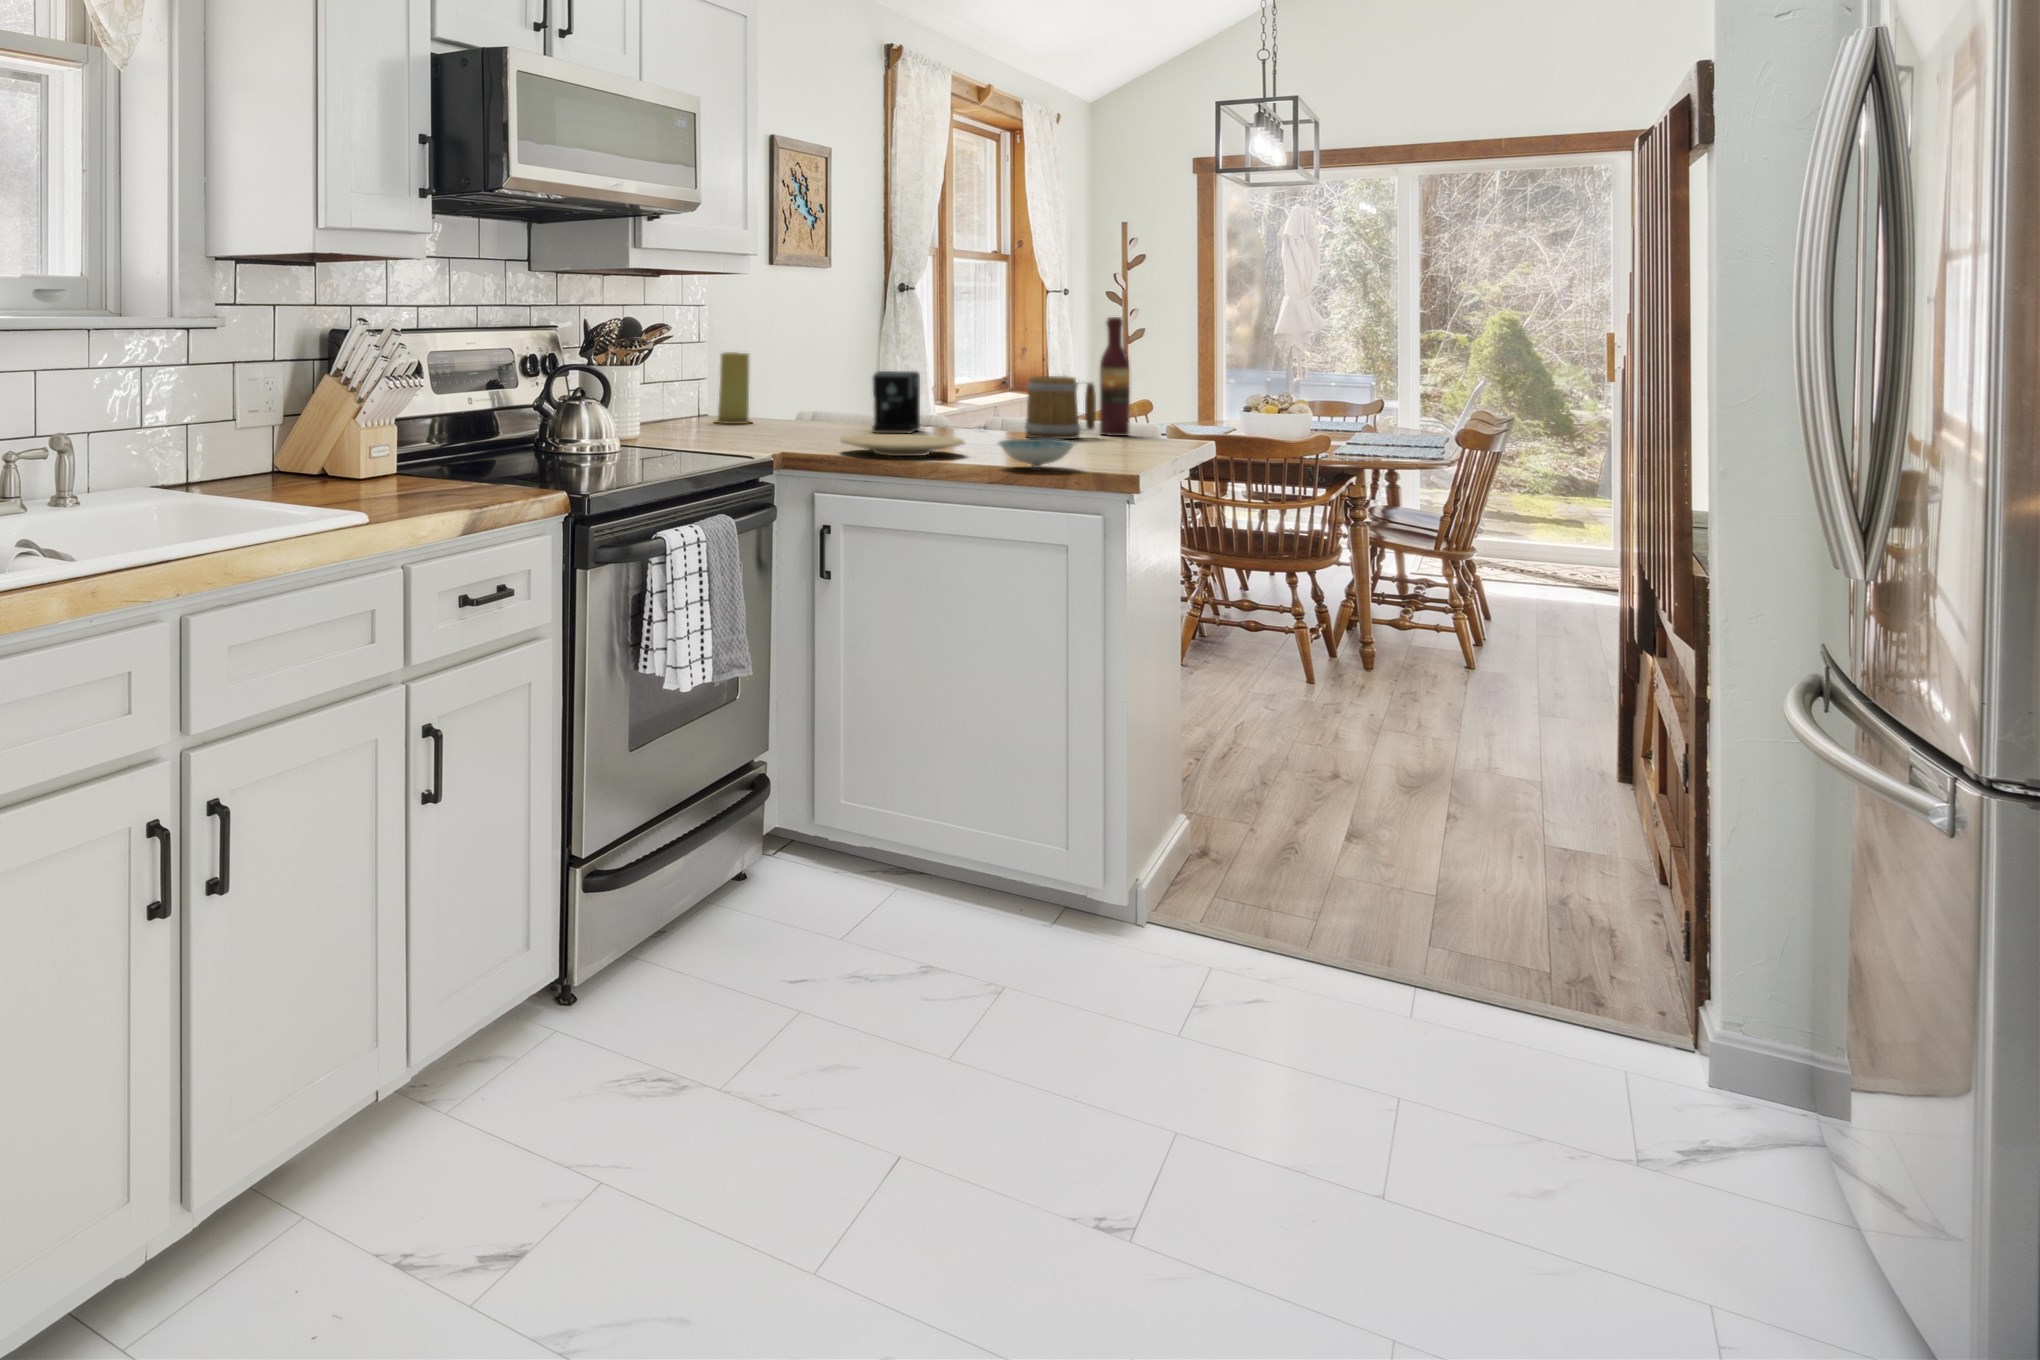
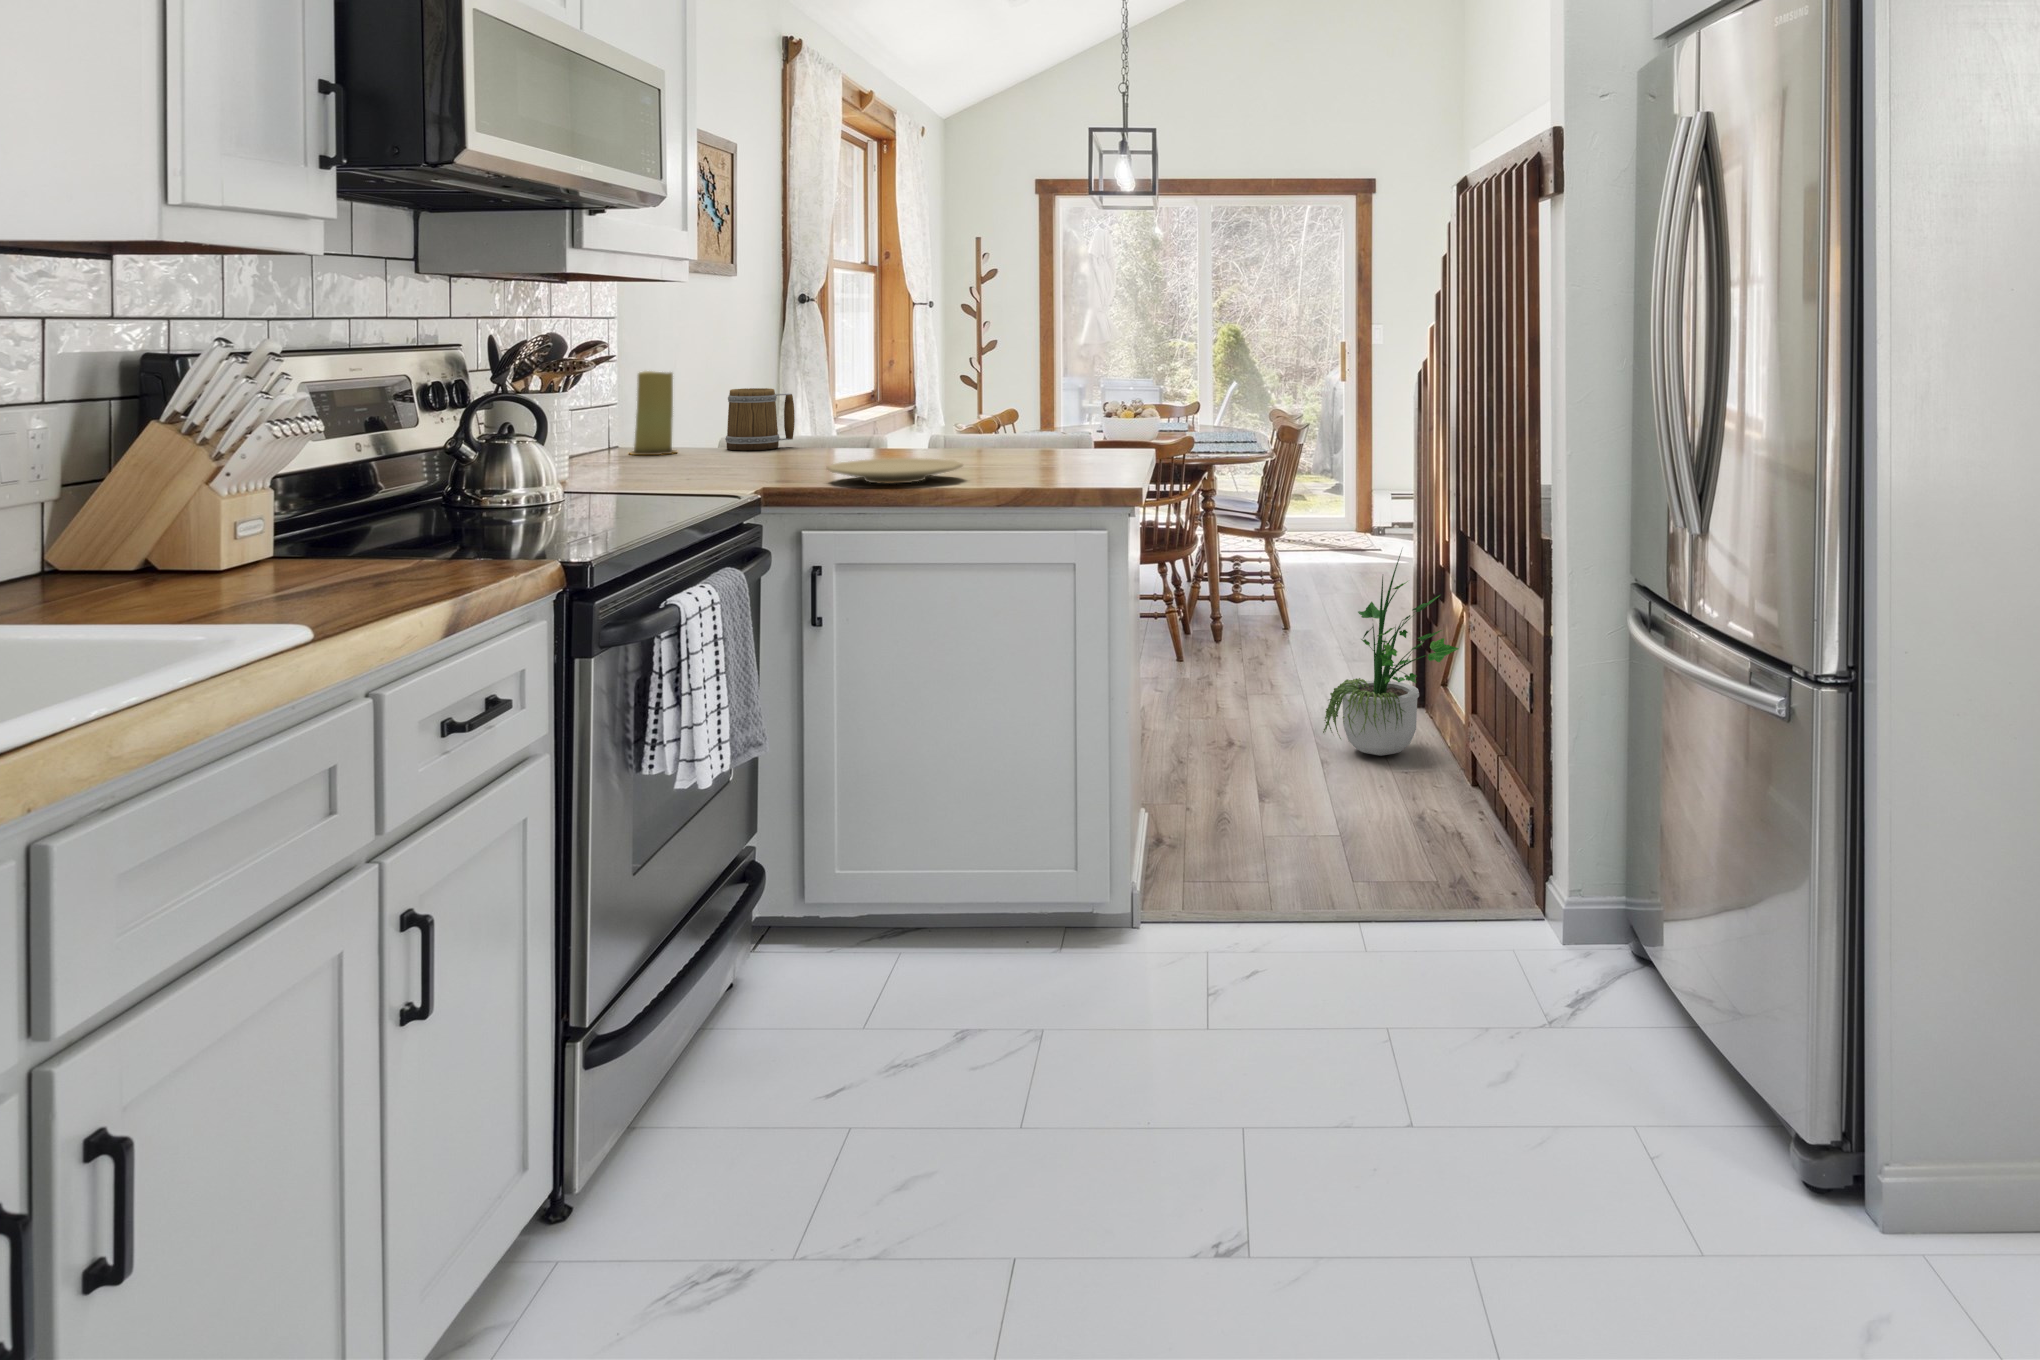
wine bottle: present [1100,317,1130,436] -> none [1048,331,1076,448]
coffee maker: present [873,371,986,434] -> none [825,389,941,457]
mug: present [1025,376,1096,439] -> present [725,388,795,450]
ceramic bowl: present [998,439,1075,468] -> none [1013,457,1089,488]
potted plant: none [1445,569,1630,816] -> present [1323,551,1459,756]

